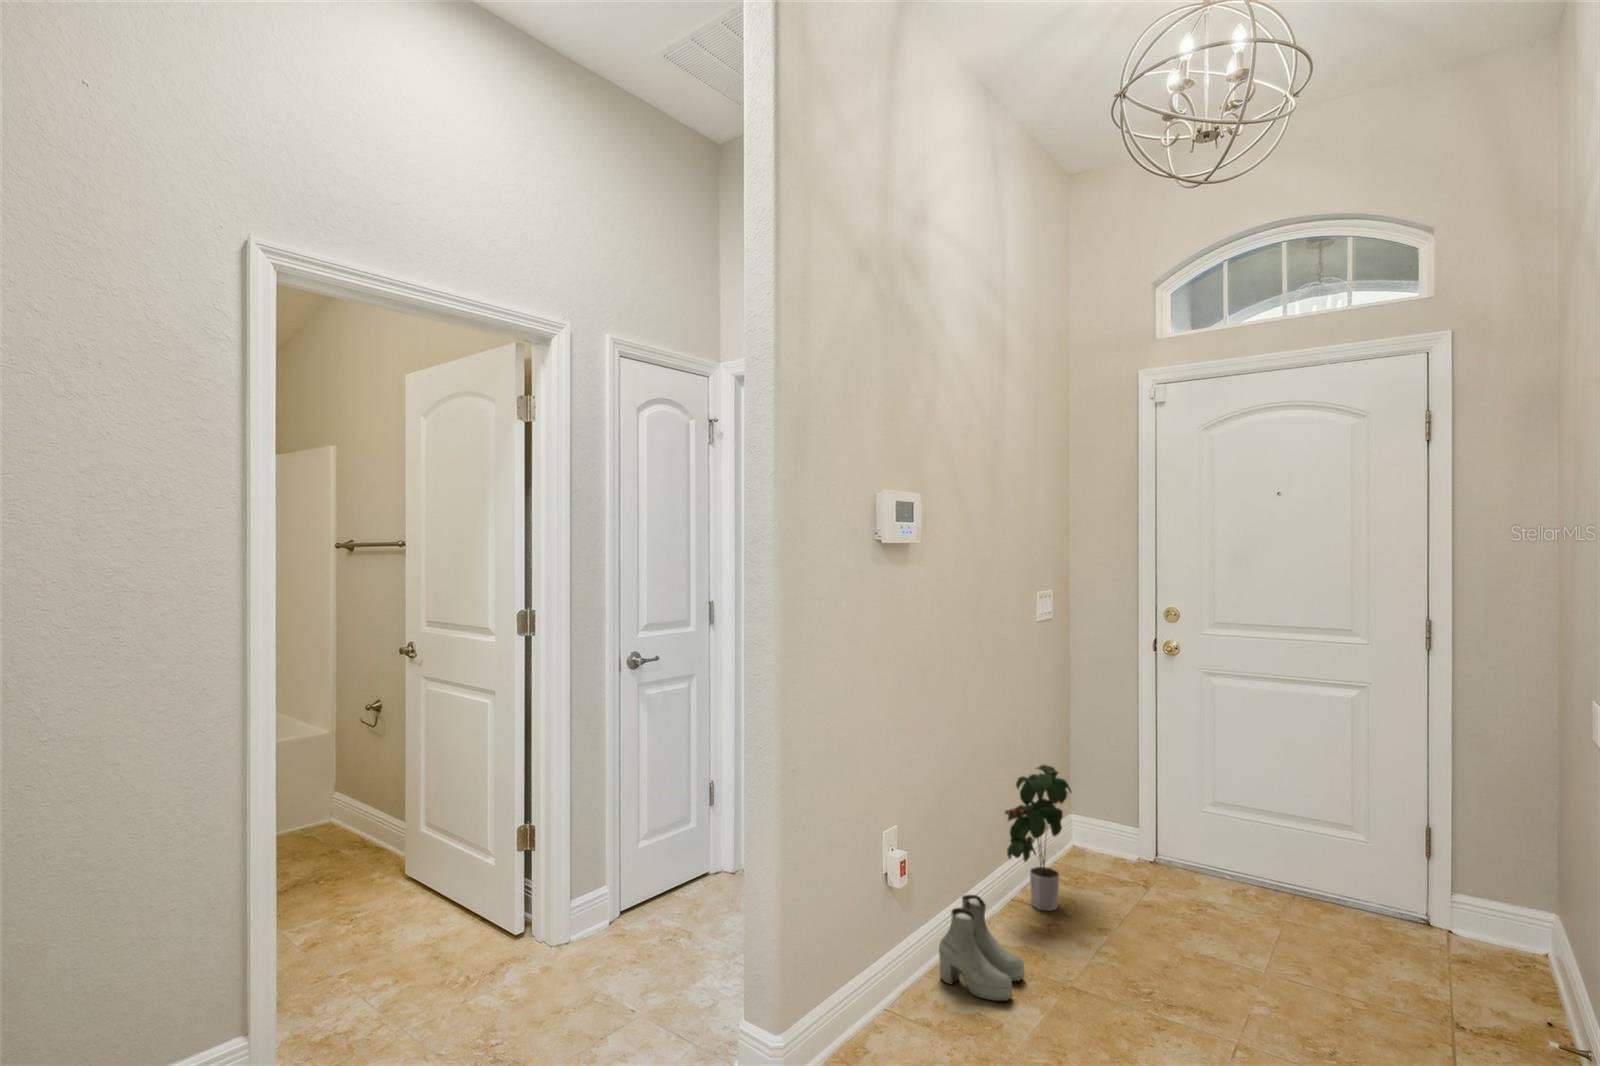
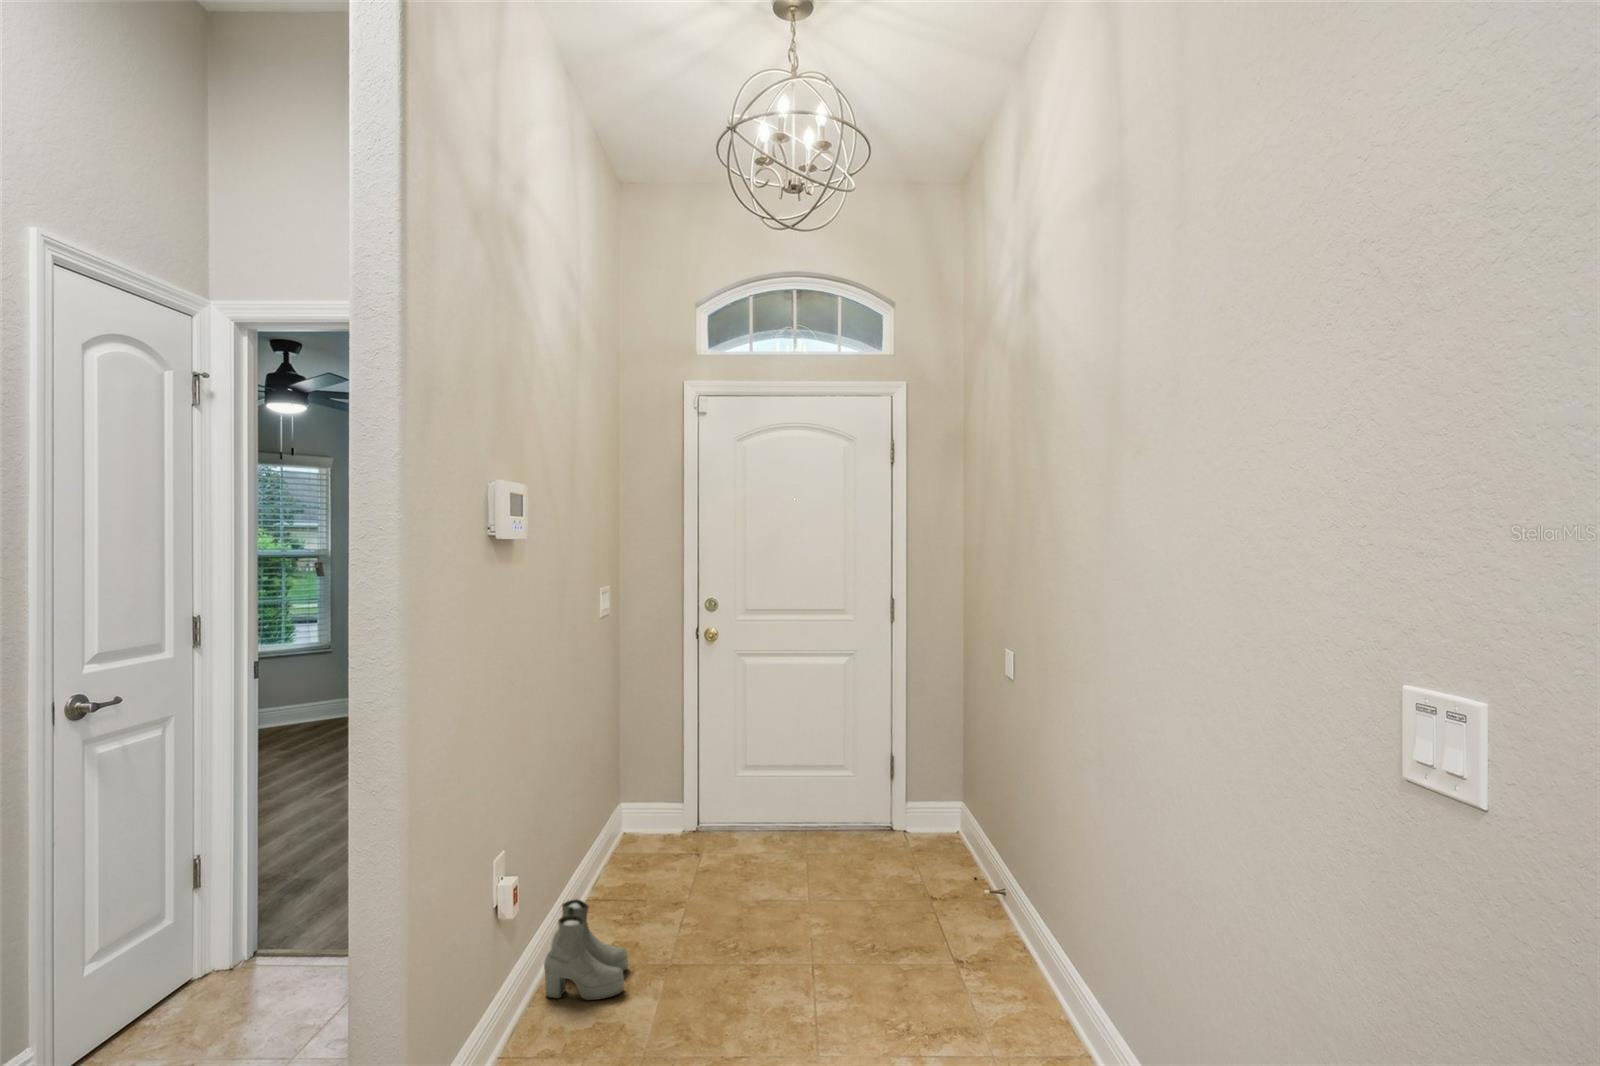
potted plant: present [1005,765,1071,911] -> none [585,757,639,900]

